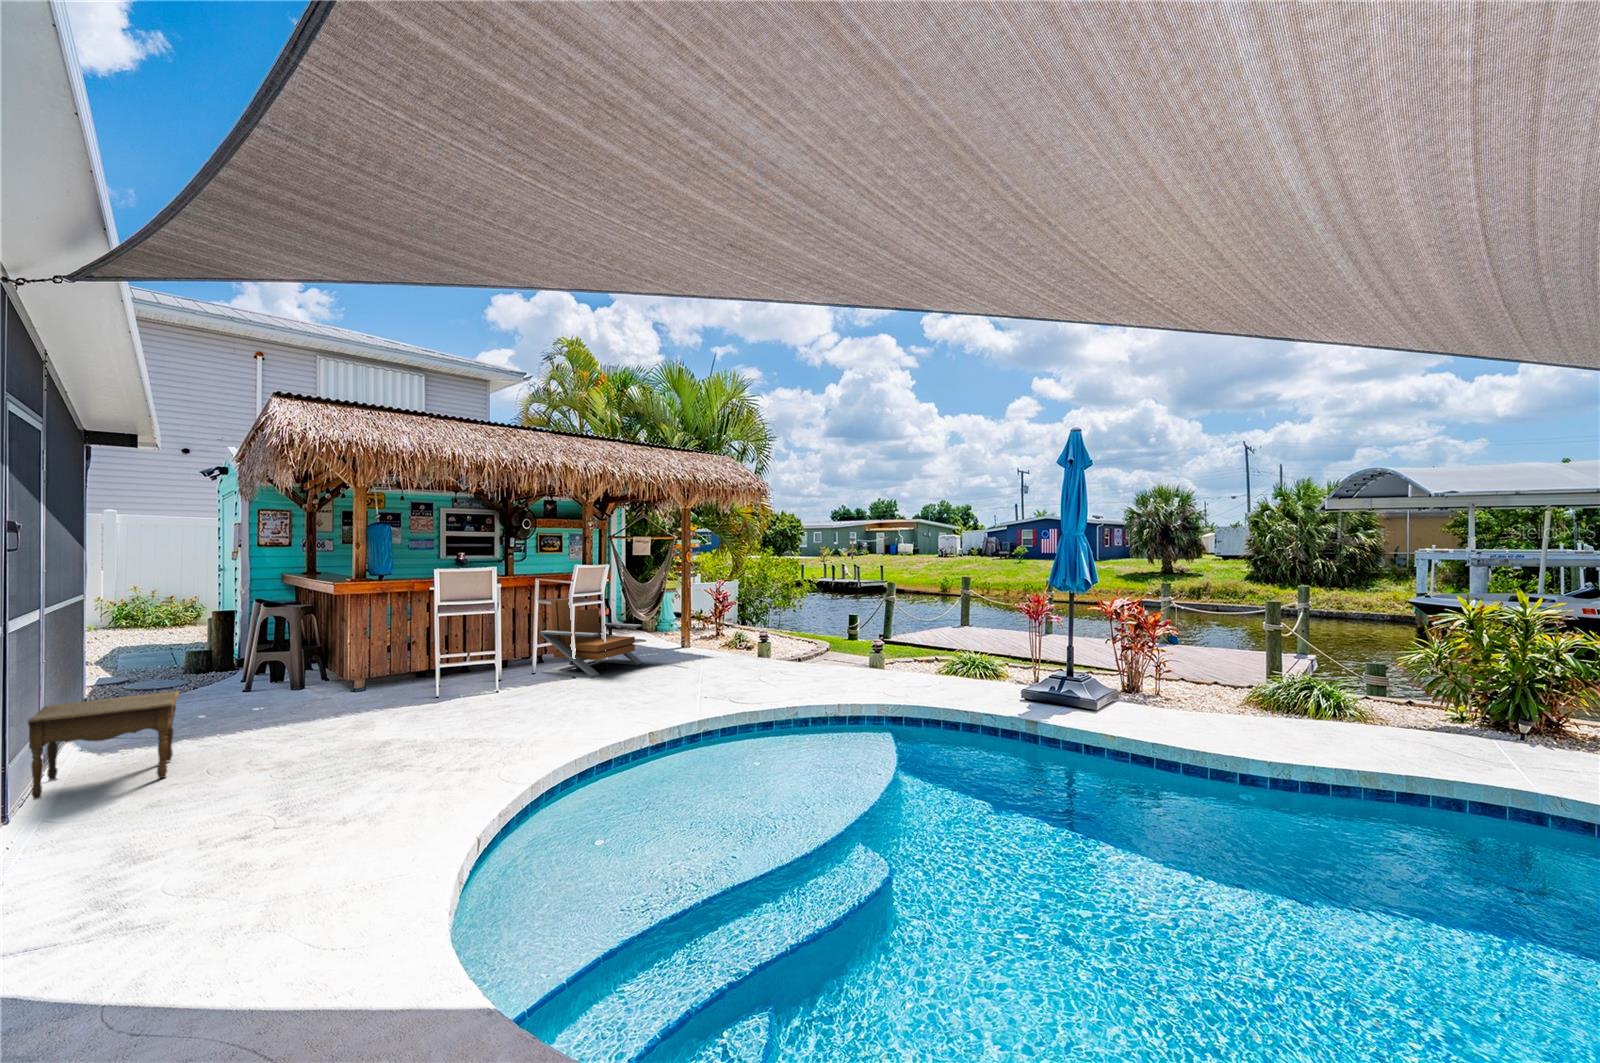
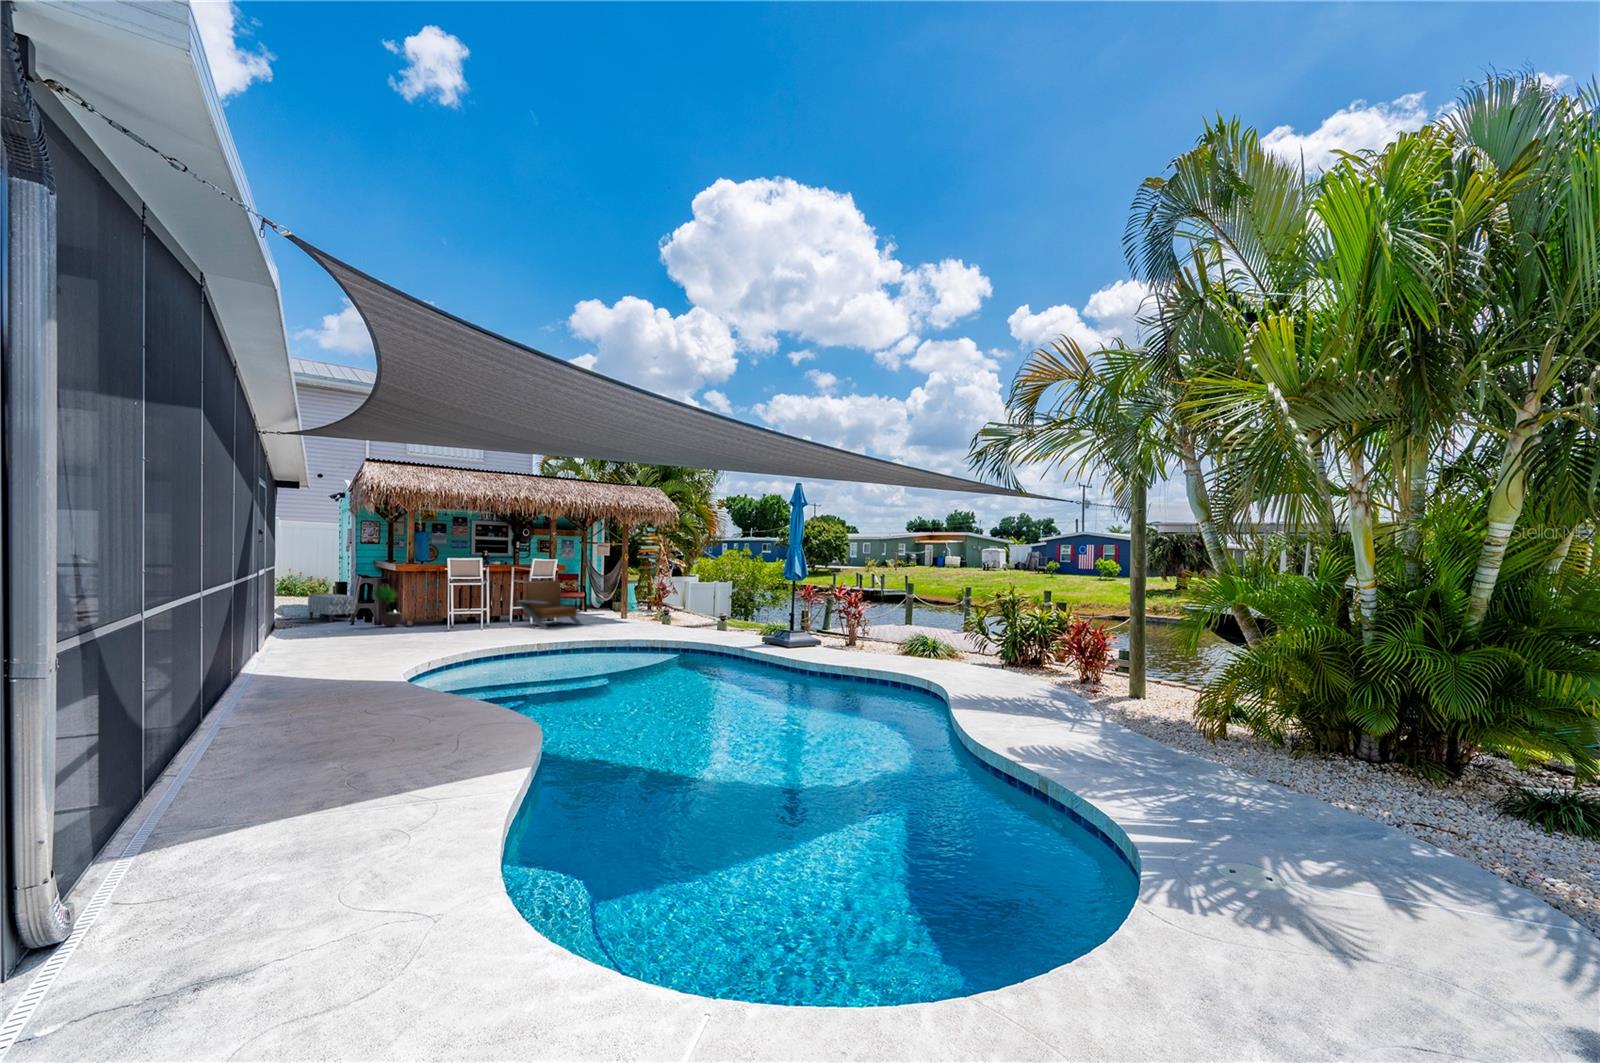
potted tree: none [281,613,342,689] -> present [373,587,402,626]
bench: none [160,632,254,685] -> present [308,594,357,622]
side table: present [28,691,180,800] -> none [262,611,321,650]

